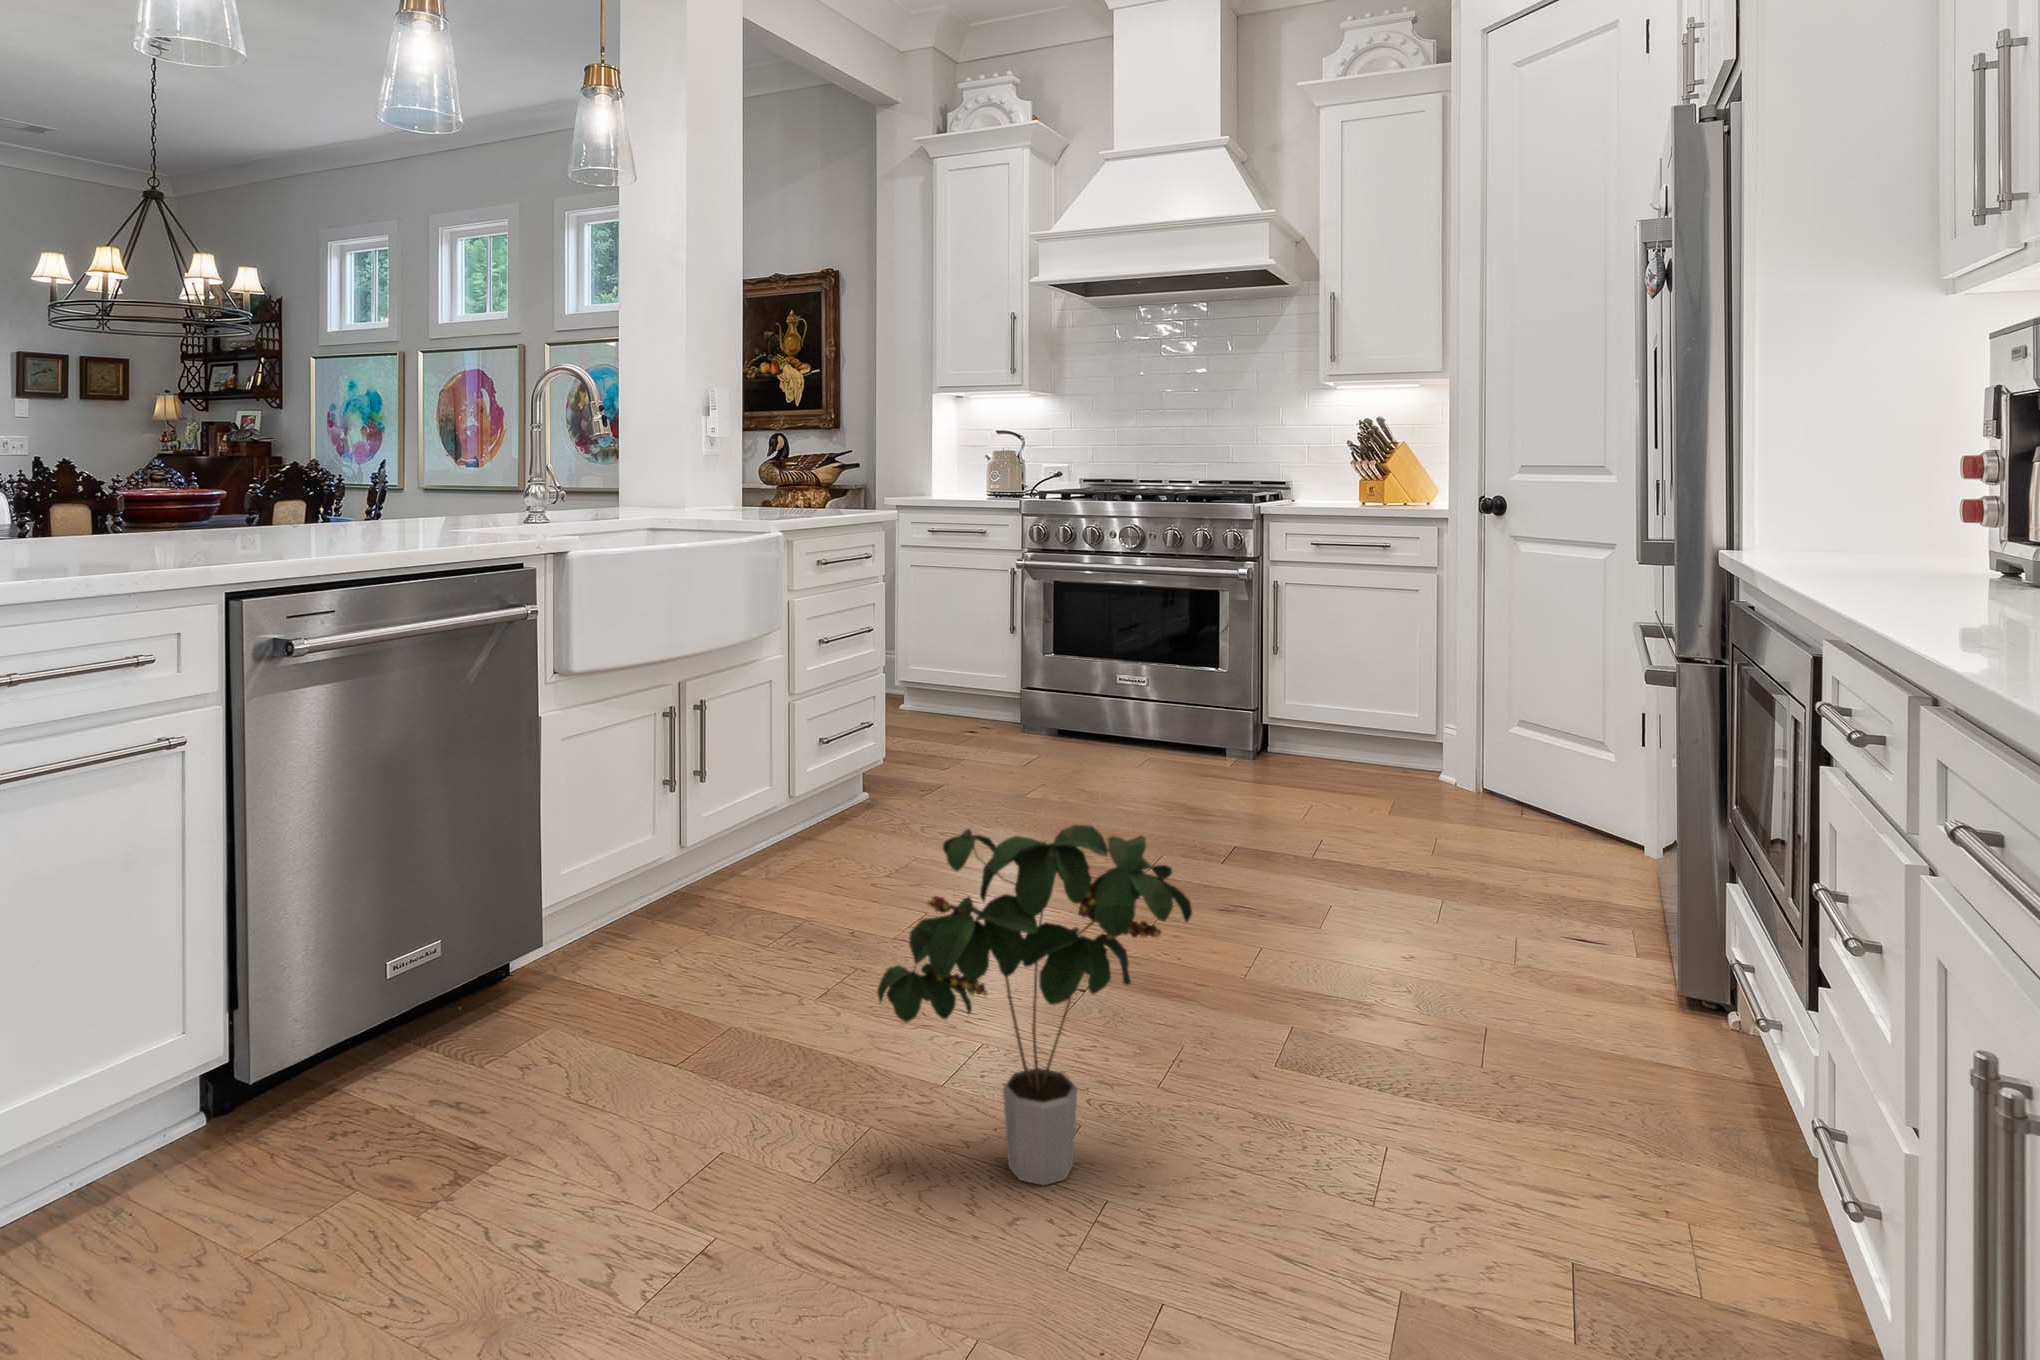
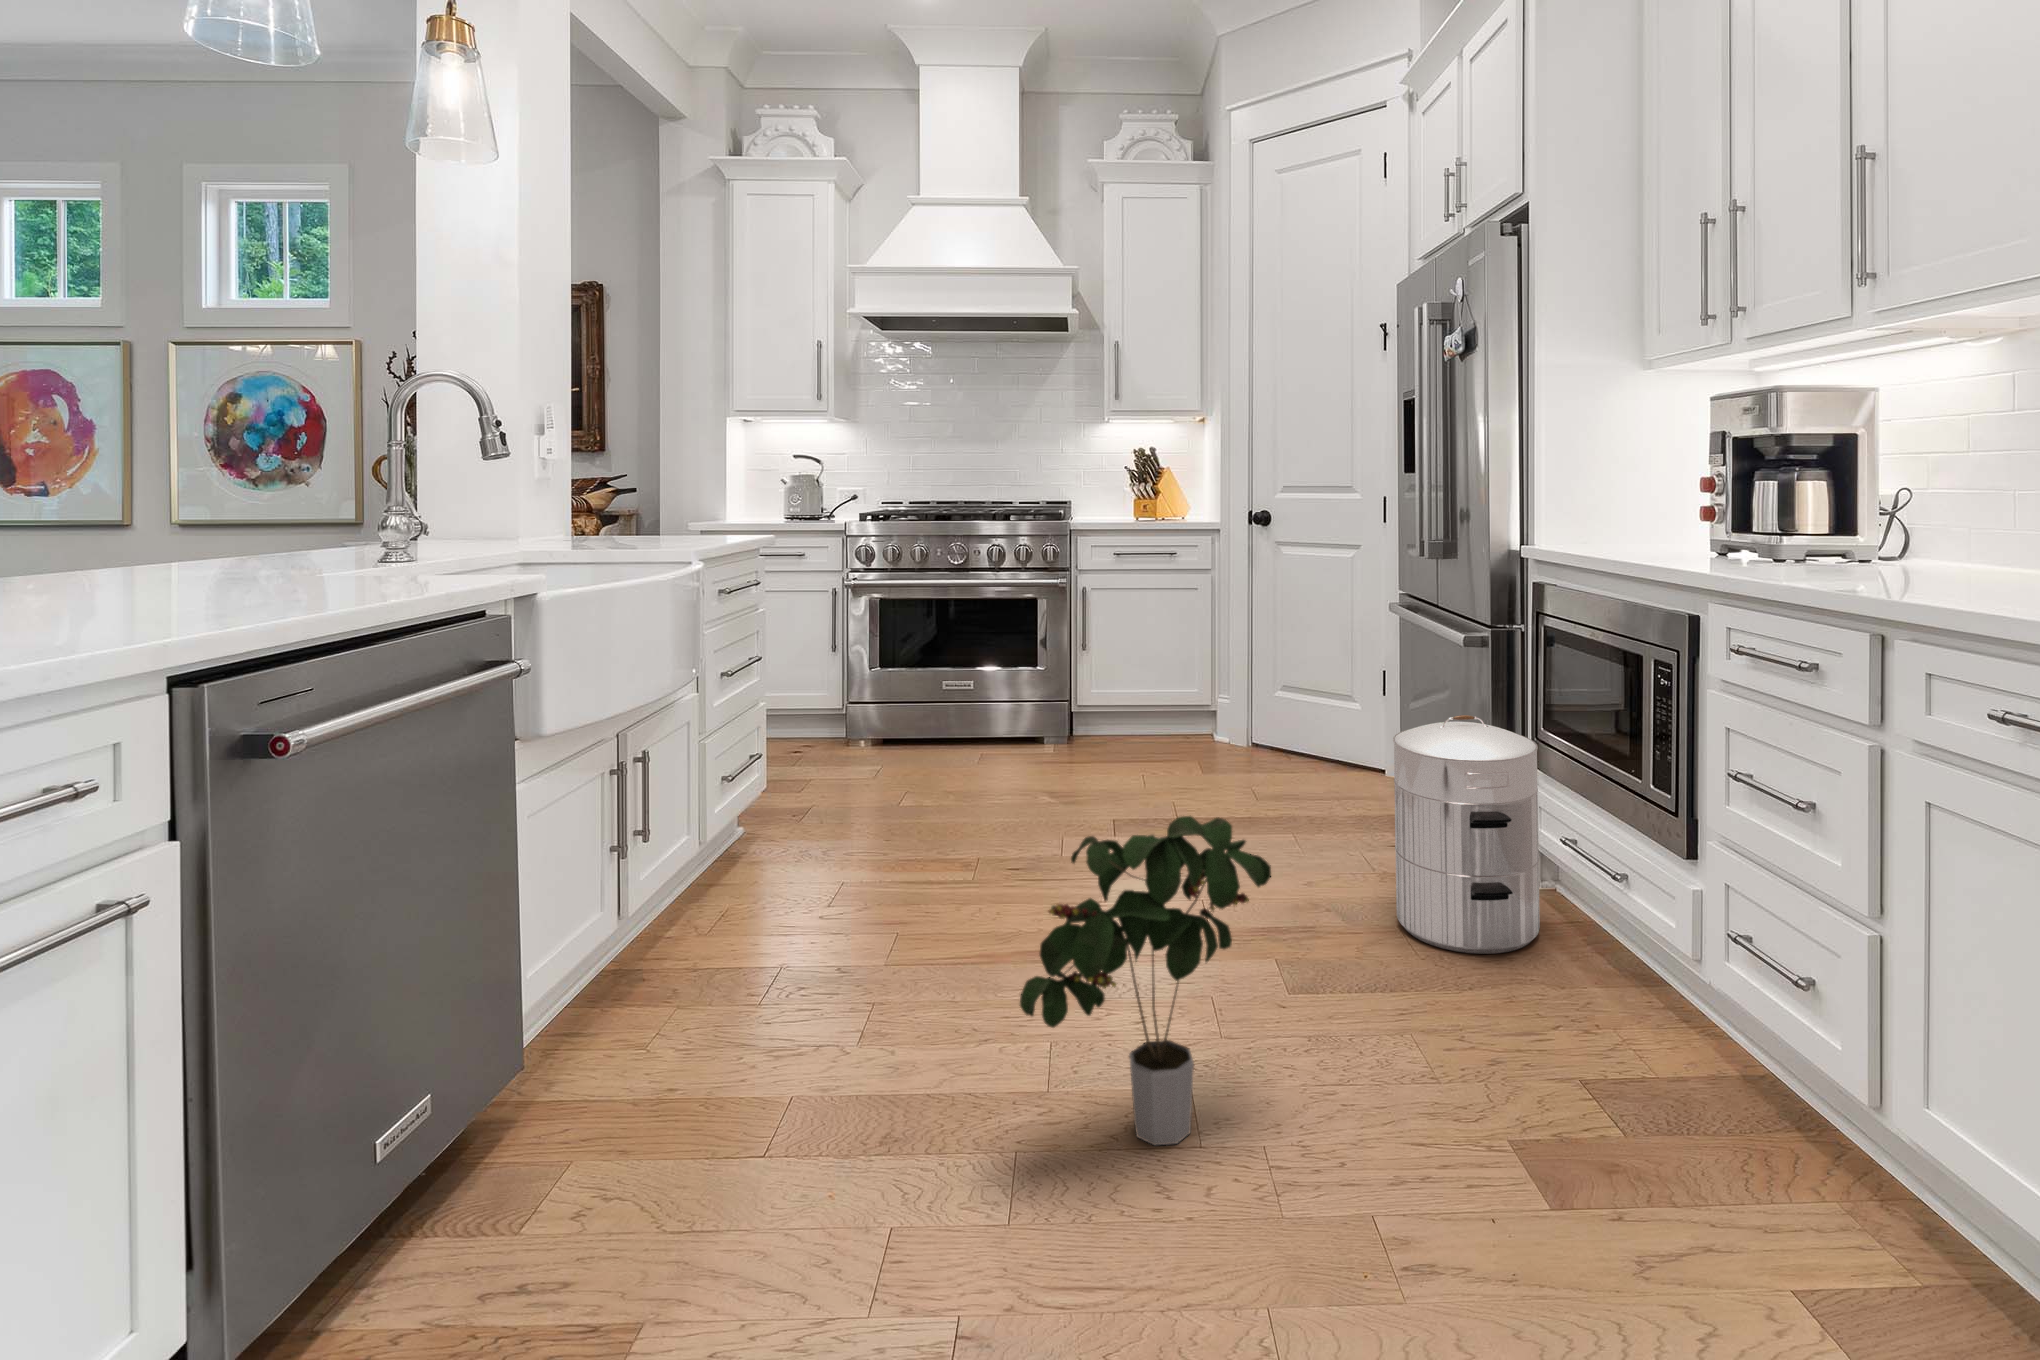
waste bin: none [1501,768,1710,1092] -> present [1393,715,1540,954]

